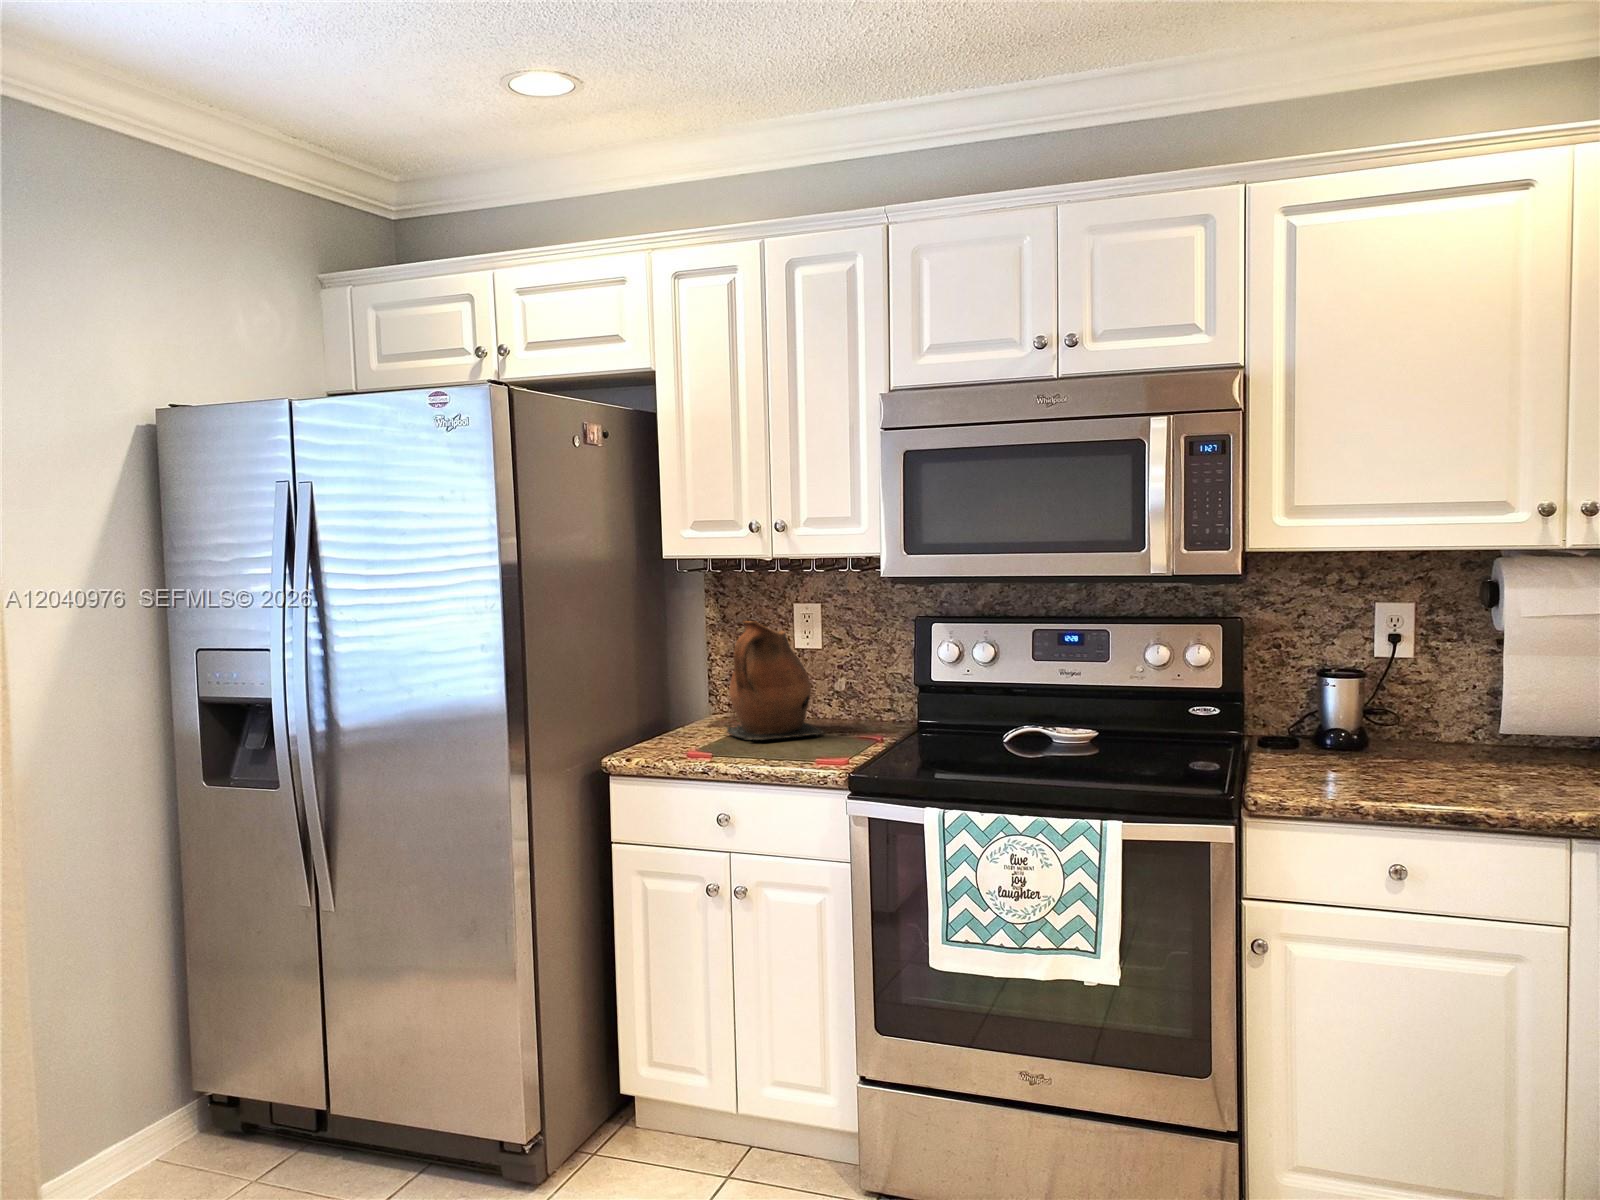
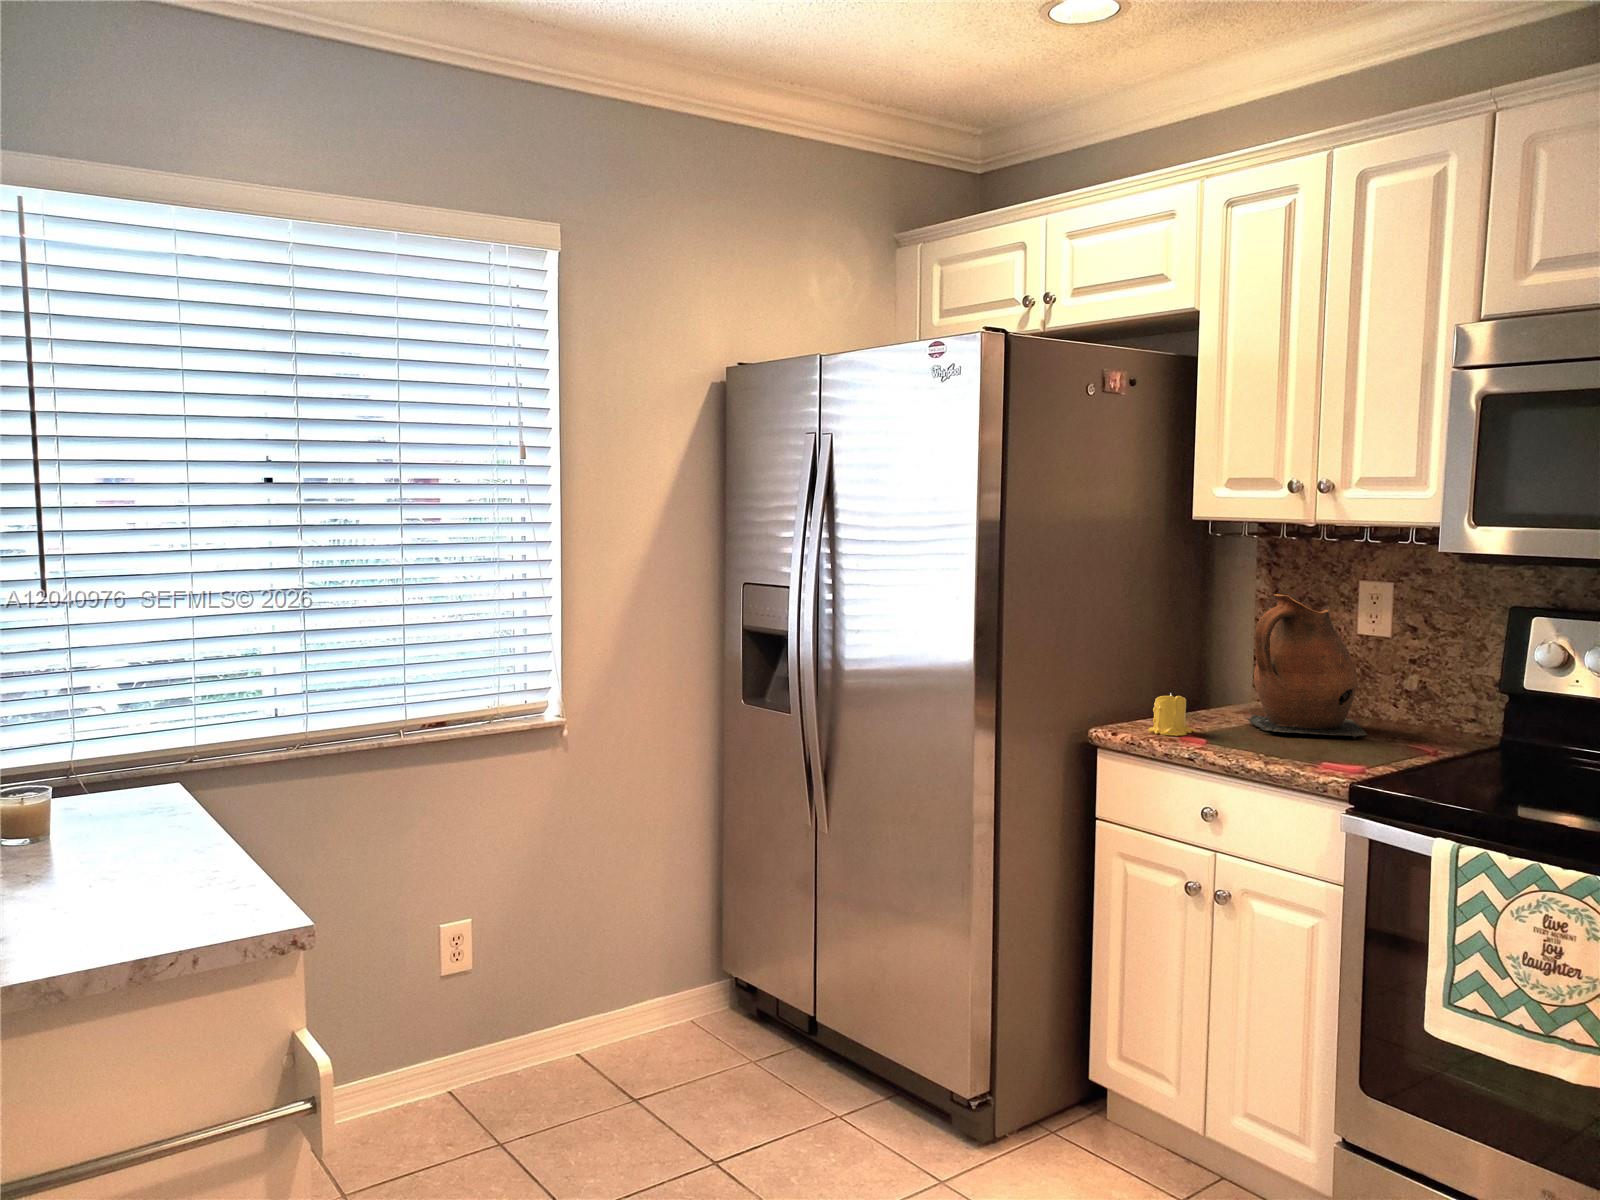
candle: none [653,716,694,757] -> present [1149,694,1196,736]

